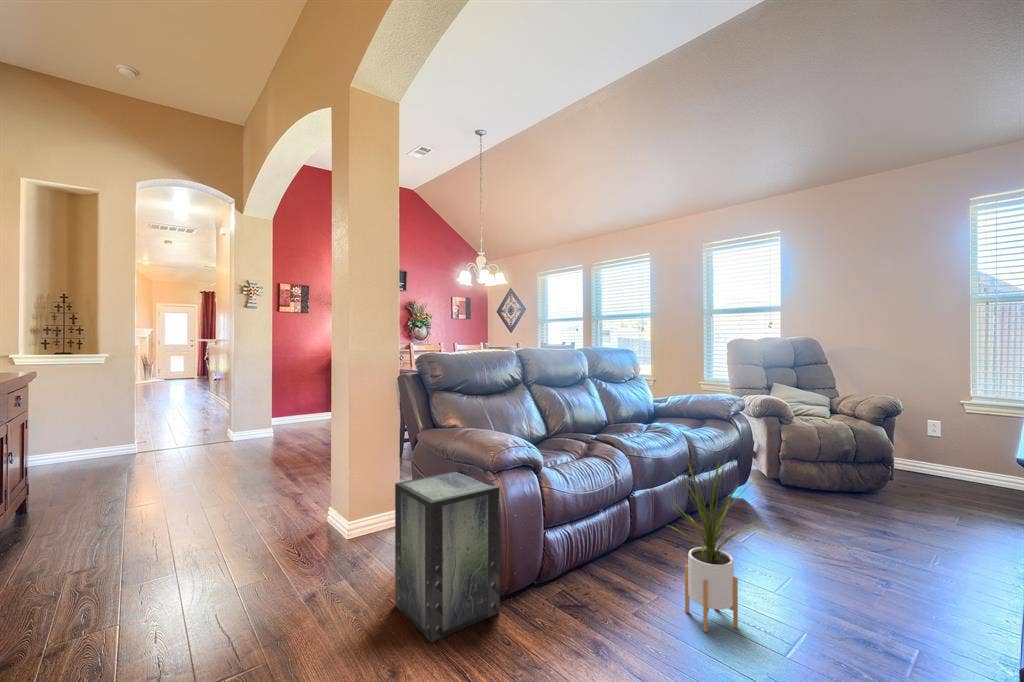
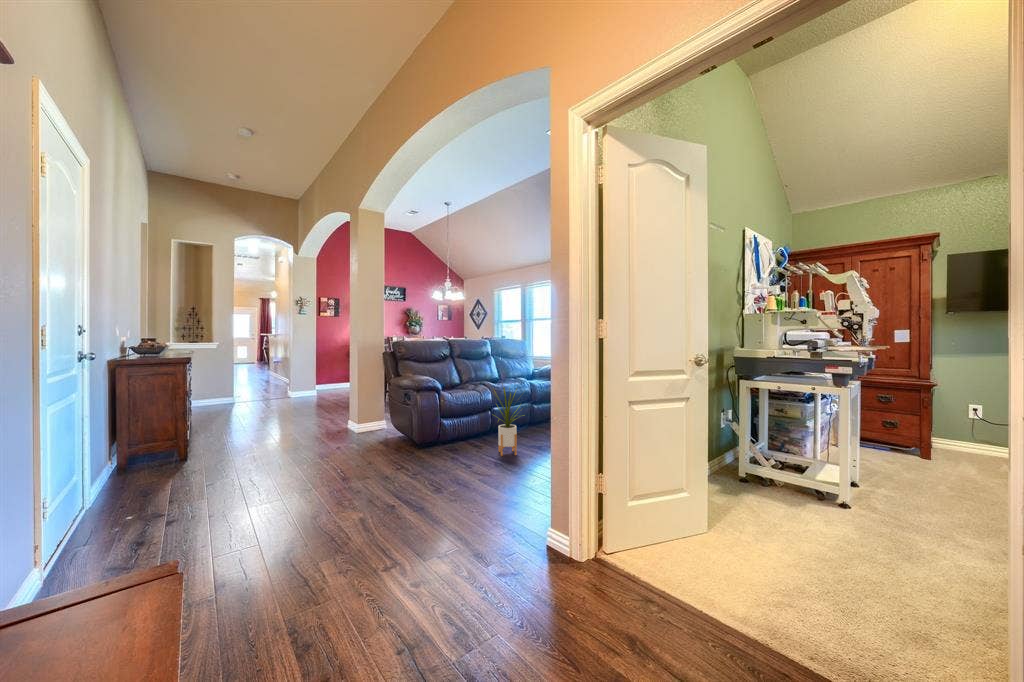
storage box: present [395,472,500,642] -> none [372,393,417,458]

